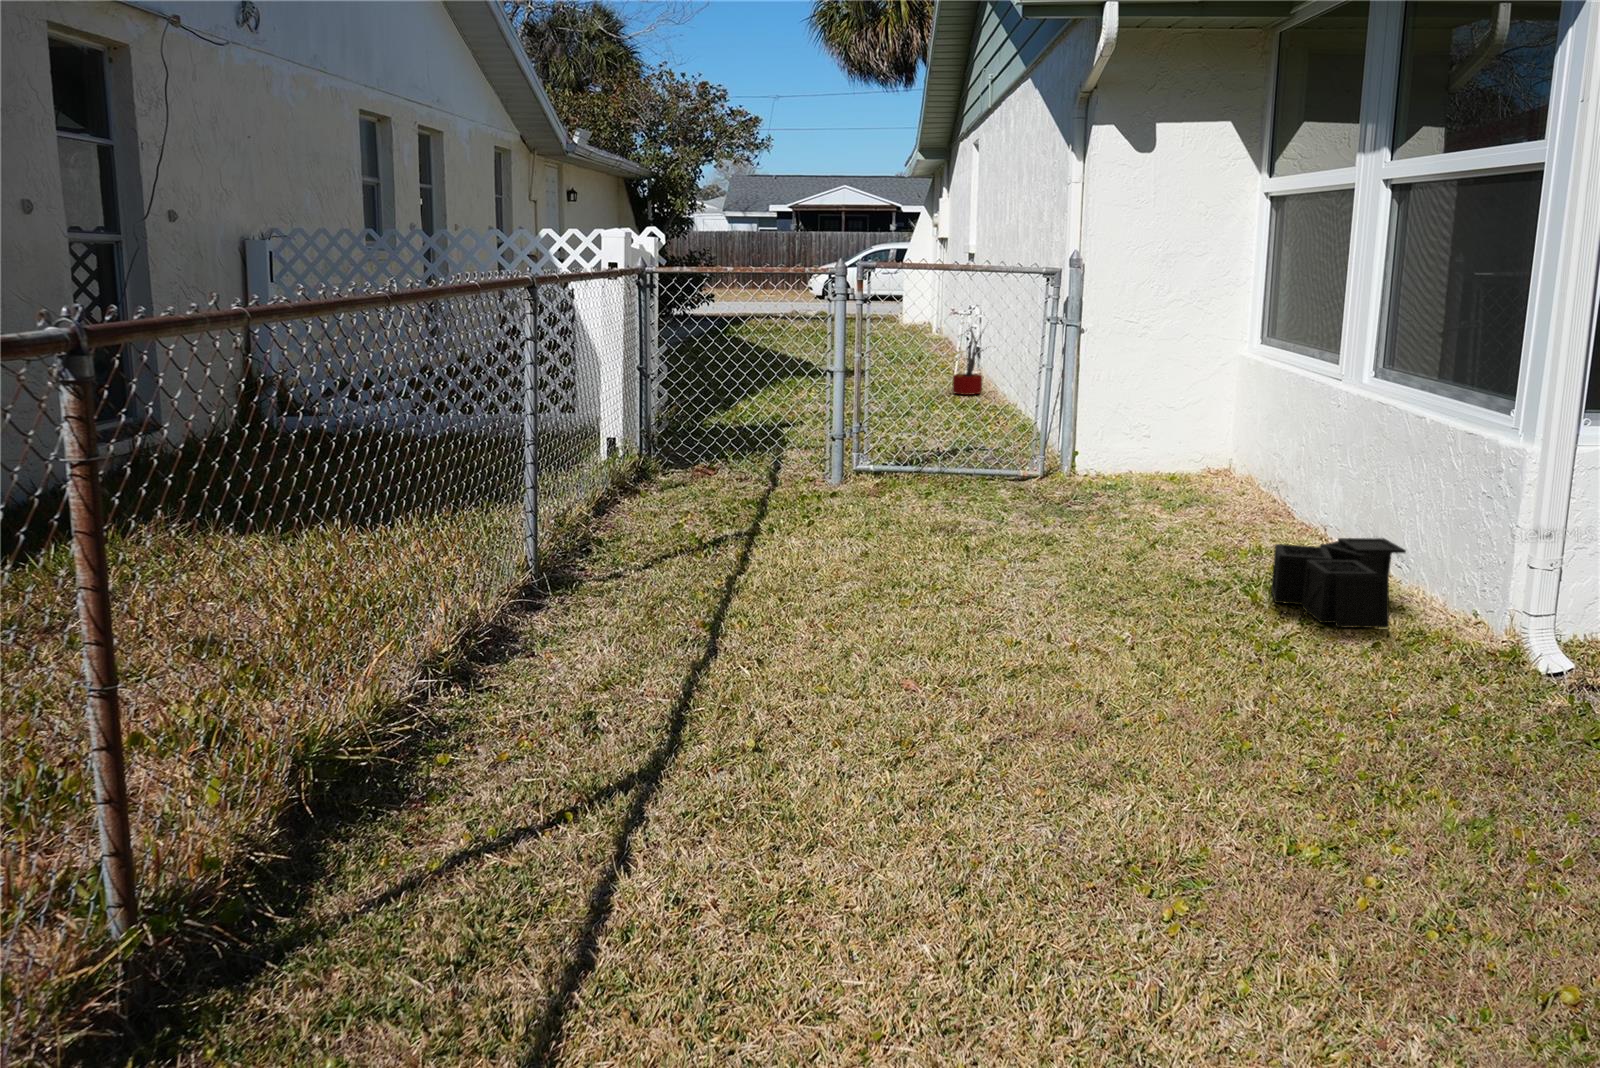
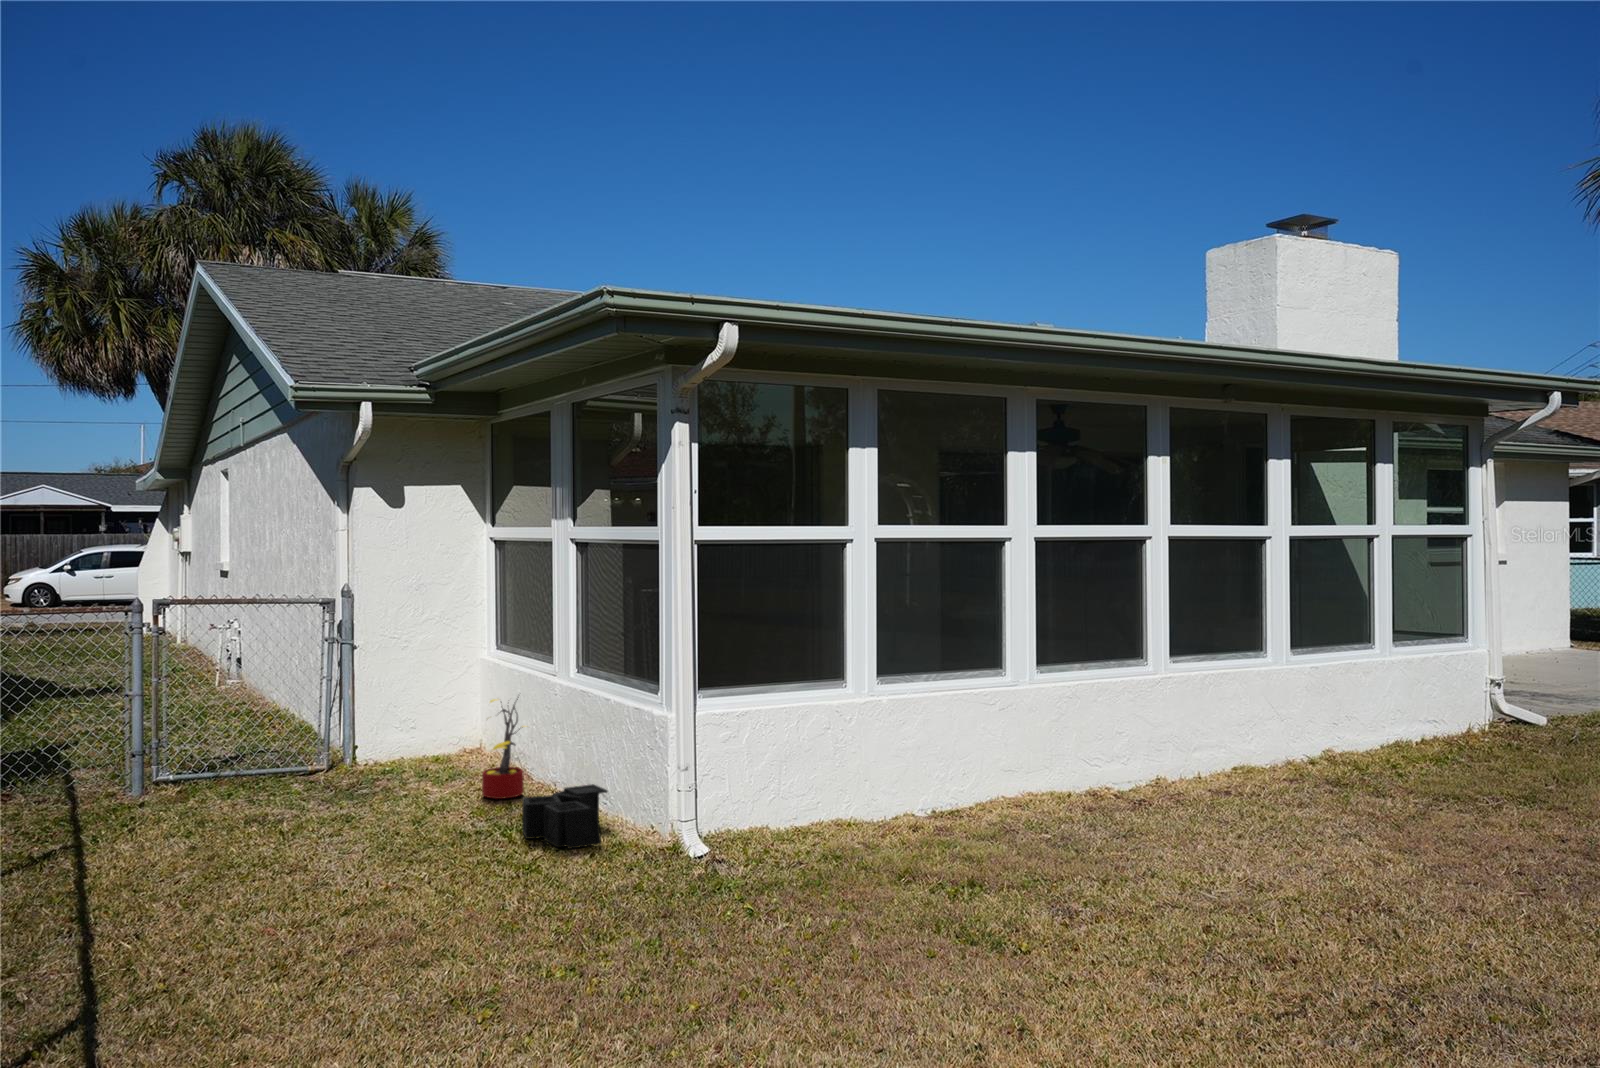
decorative plant: present [952,328,987,395] -> present [482,697,524,799]

